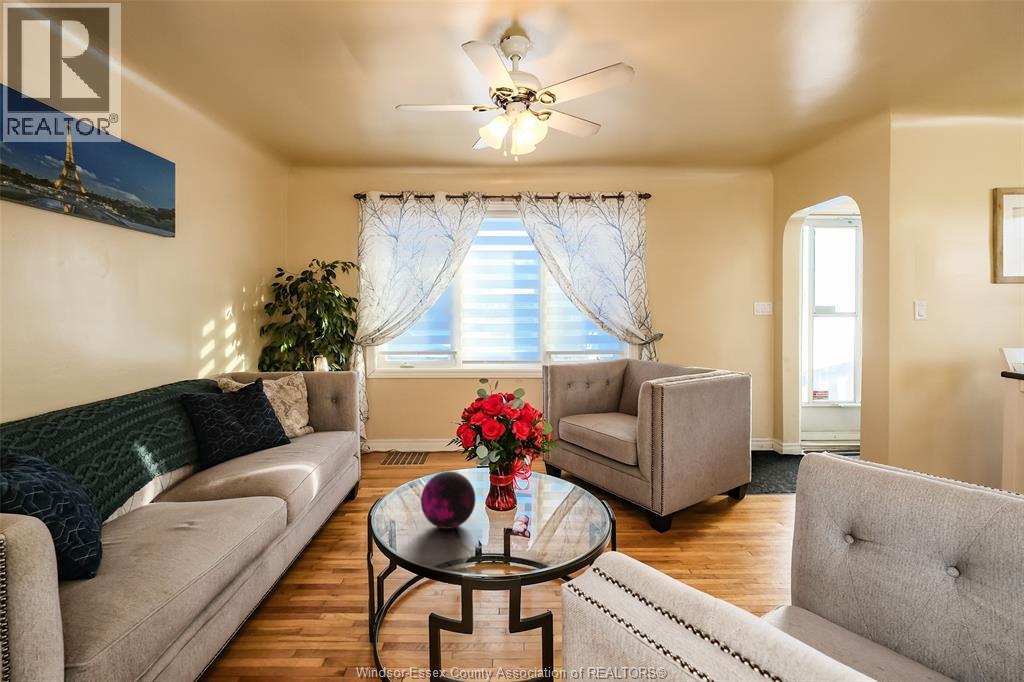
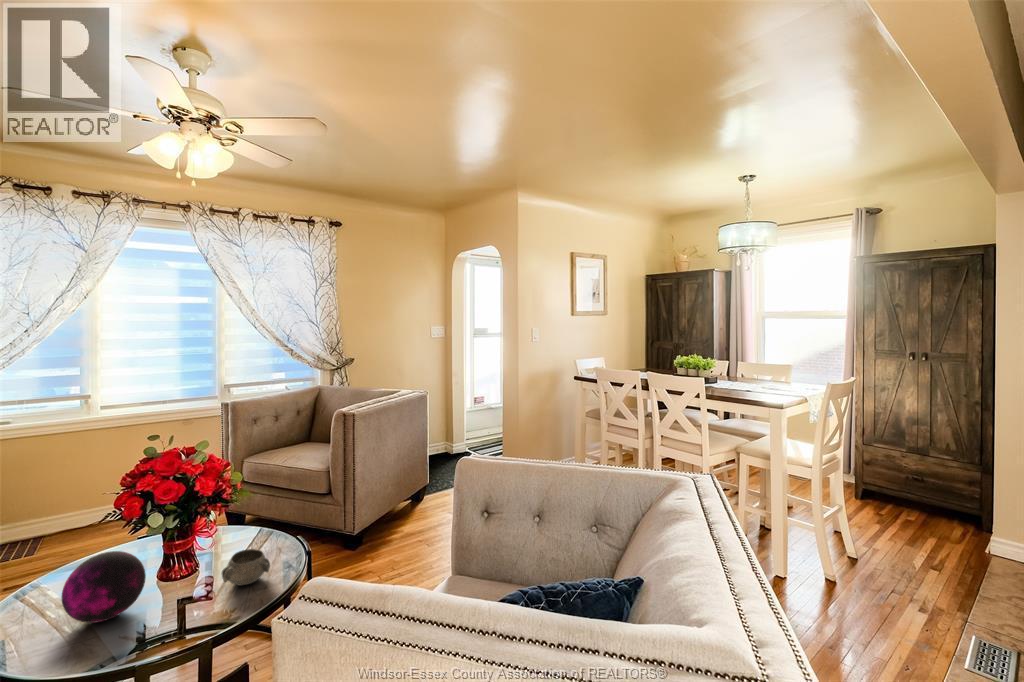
decorative bowl: none [532,498,574,532] -> present [221,549,270,585]

